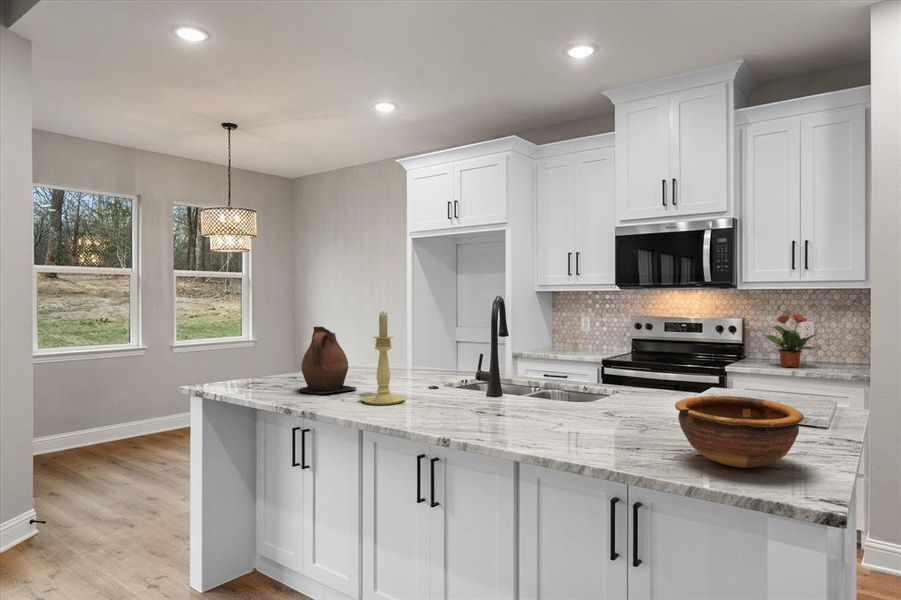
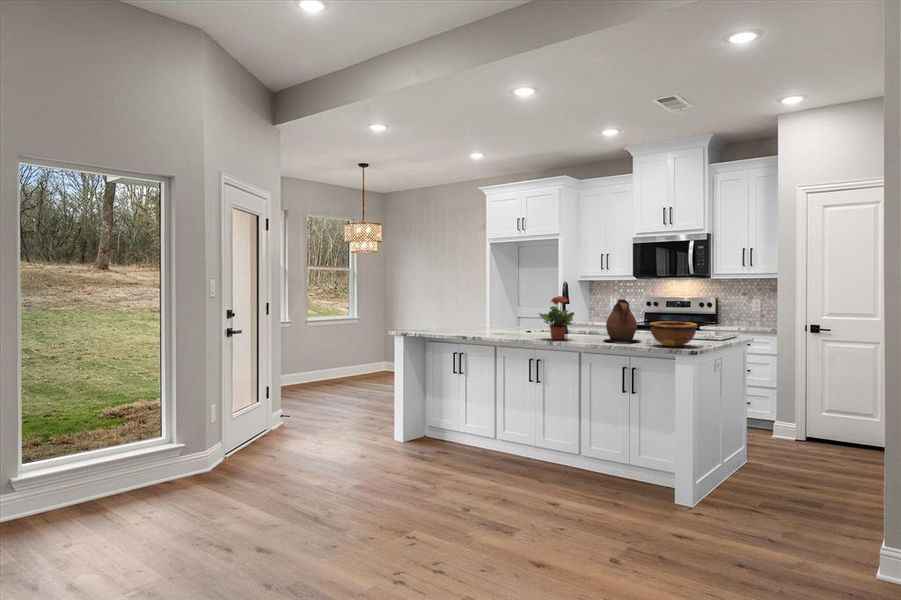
candle holder: present [362,312,405,405] -> none [497,289,519,336]
potted plant: present [765,314,817,367] -> present [539,296,574,340]
ceramic pitcher: present [297,327,357,394] -> present [603,299,640,342]

